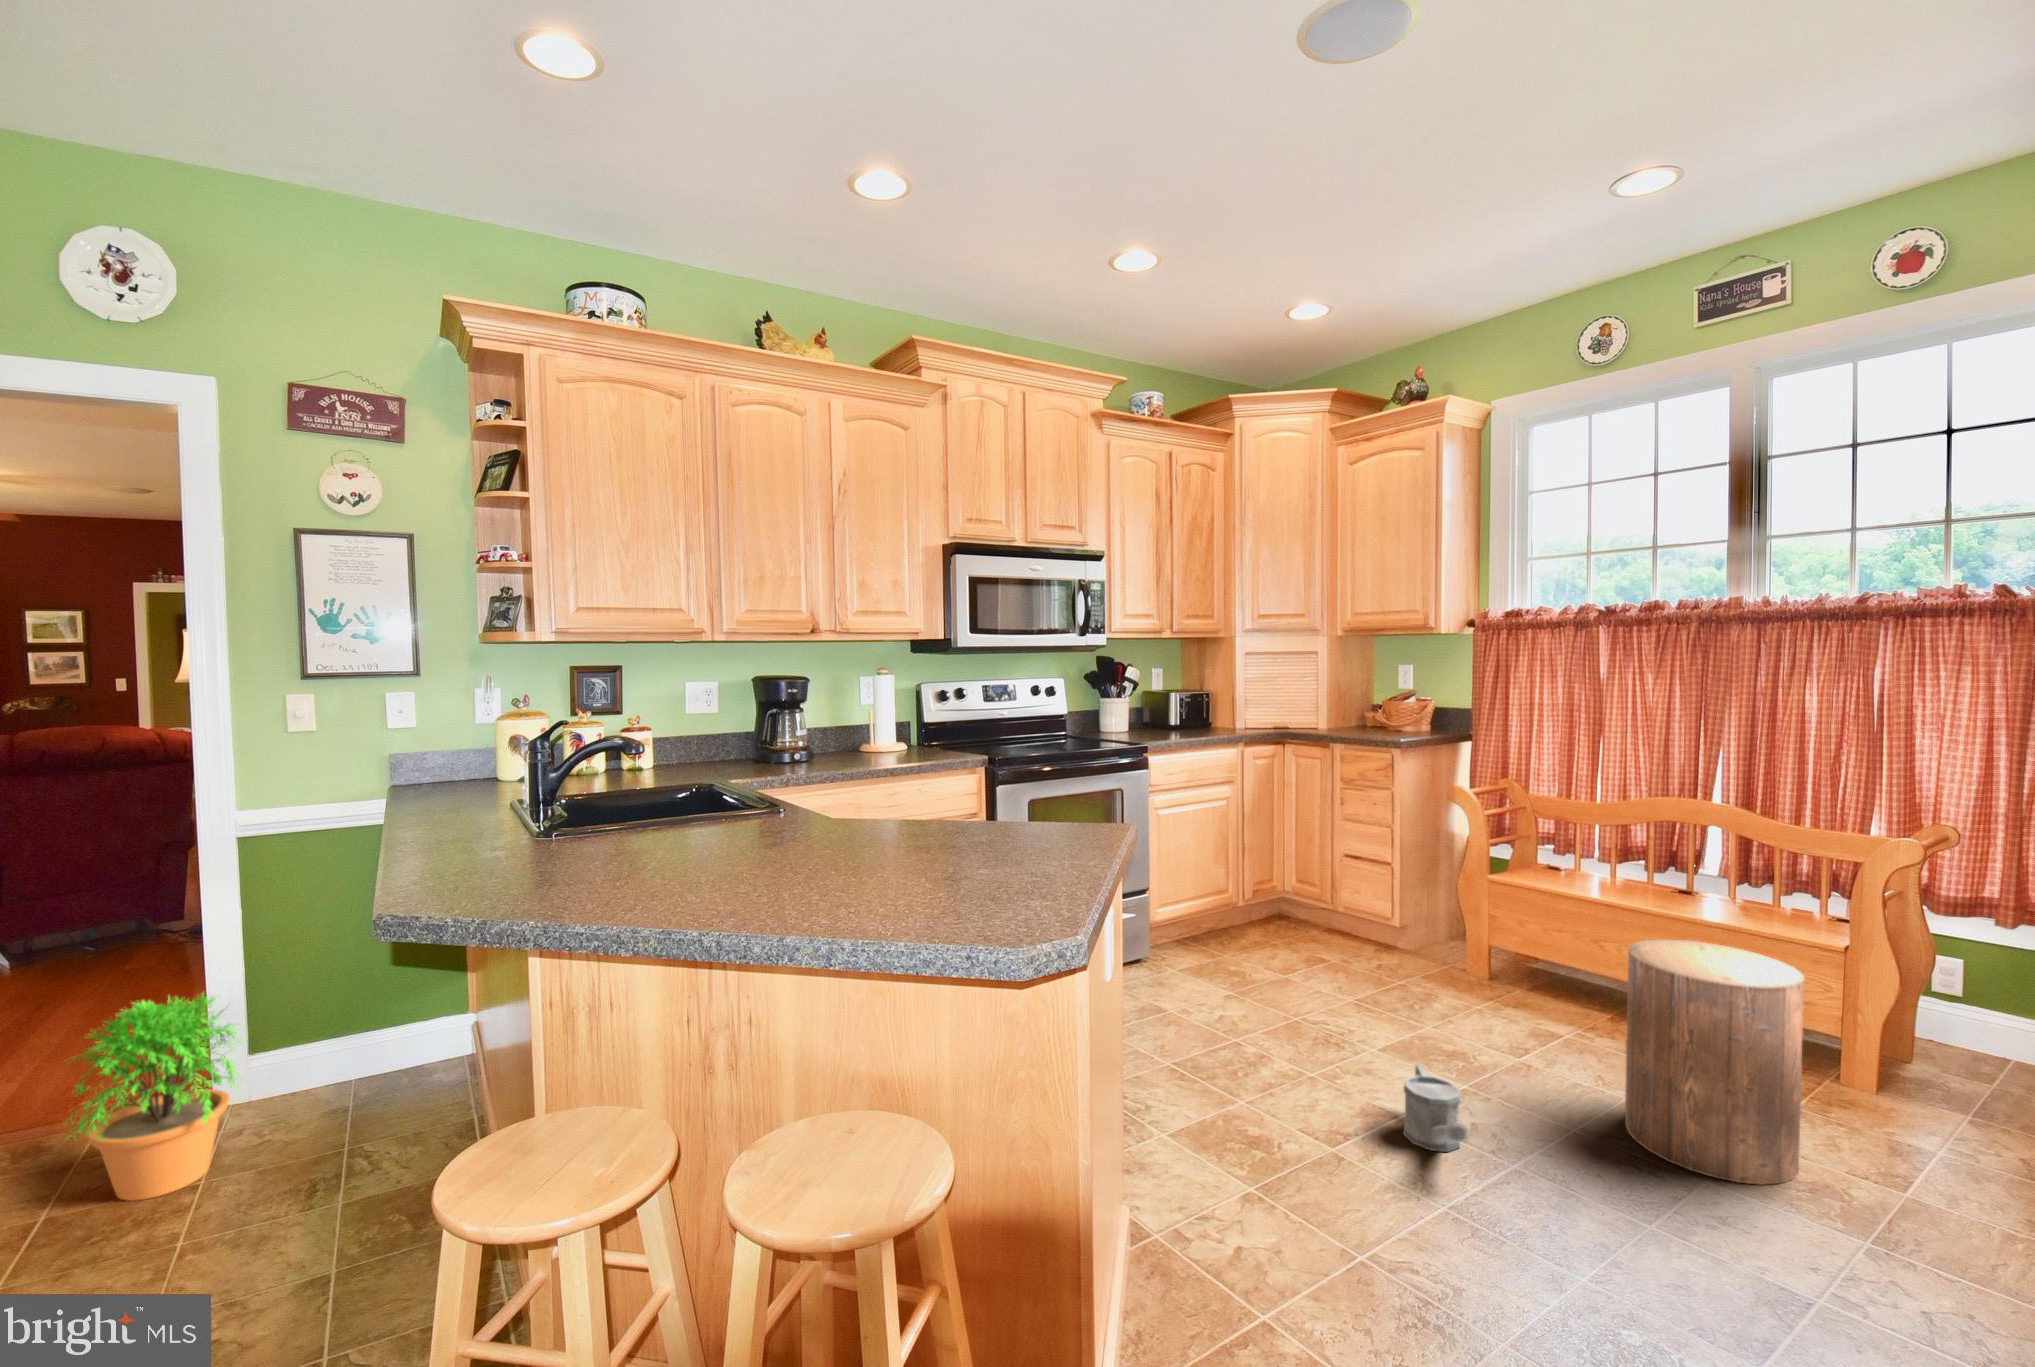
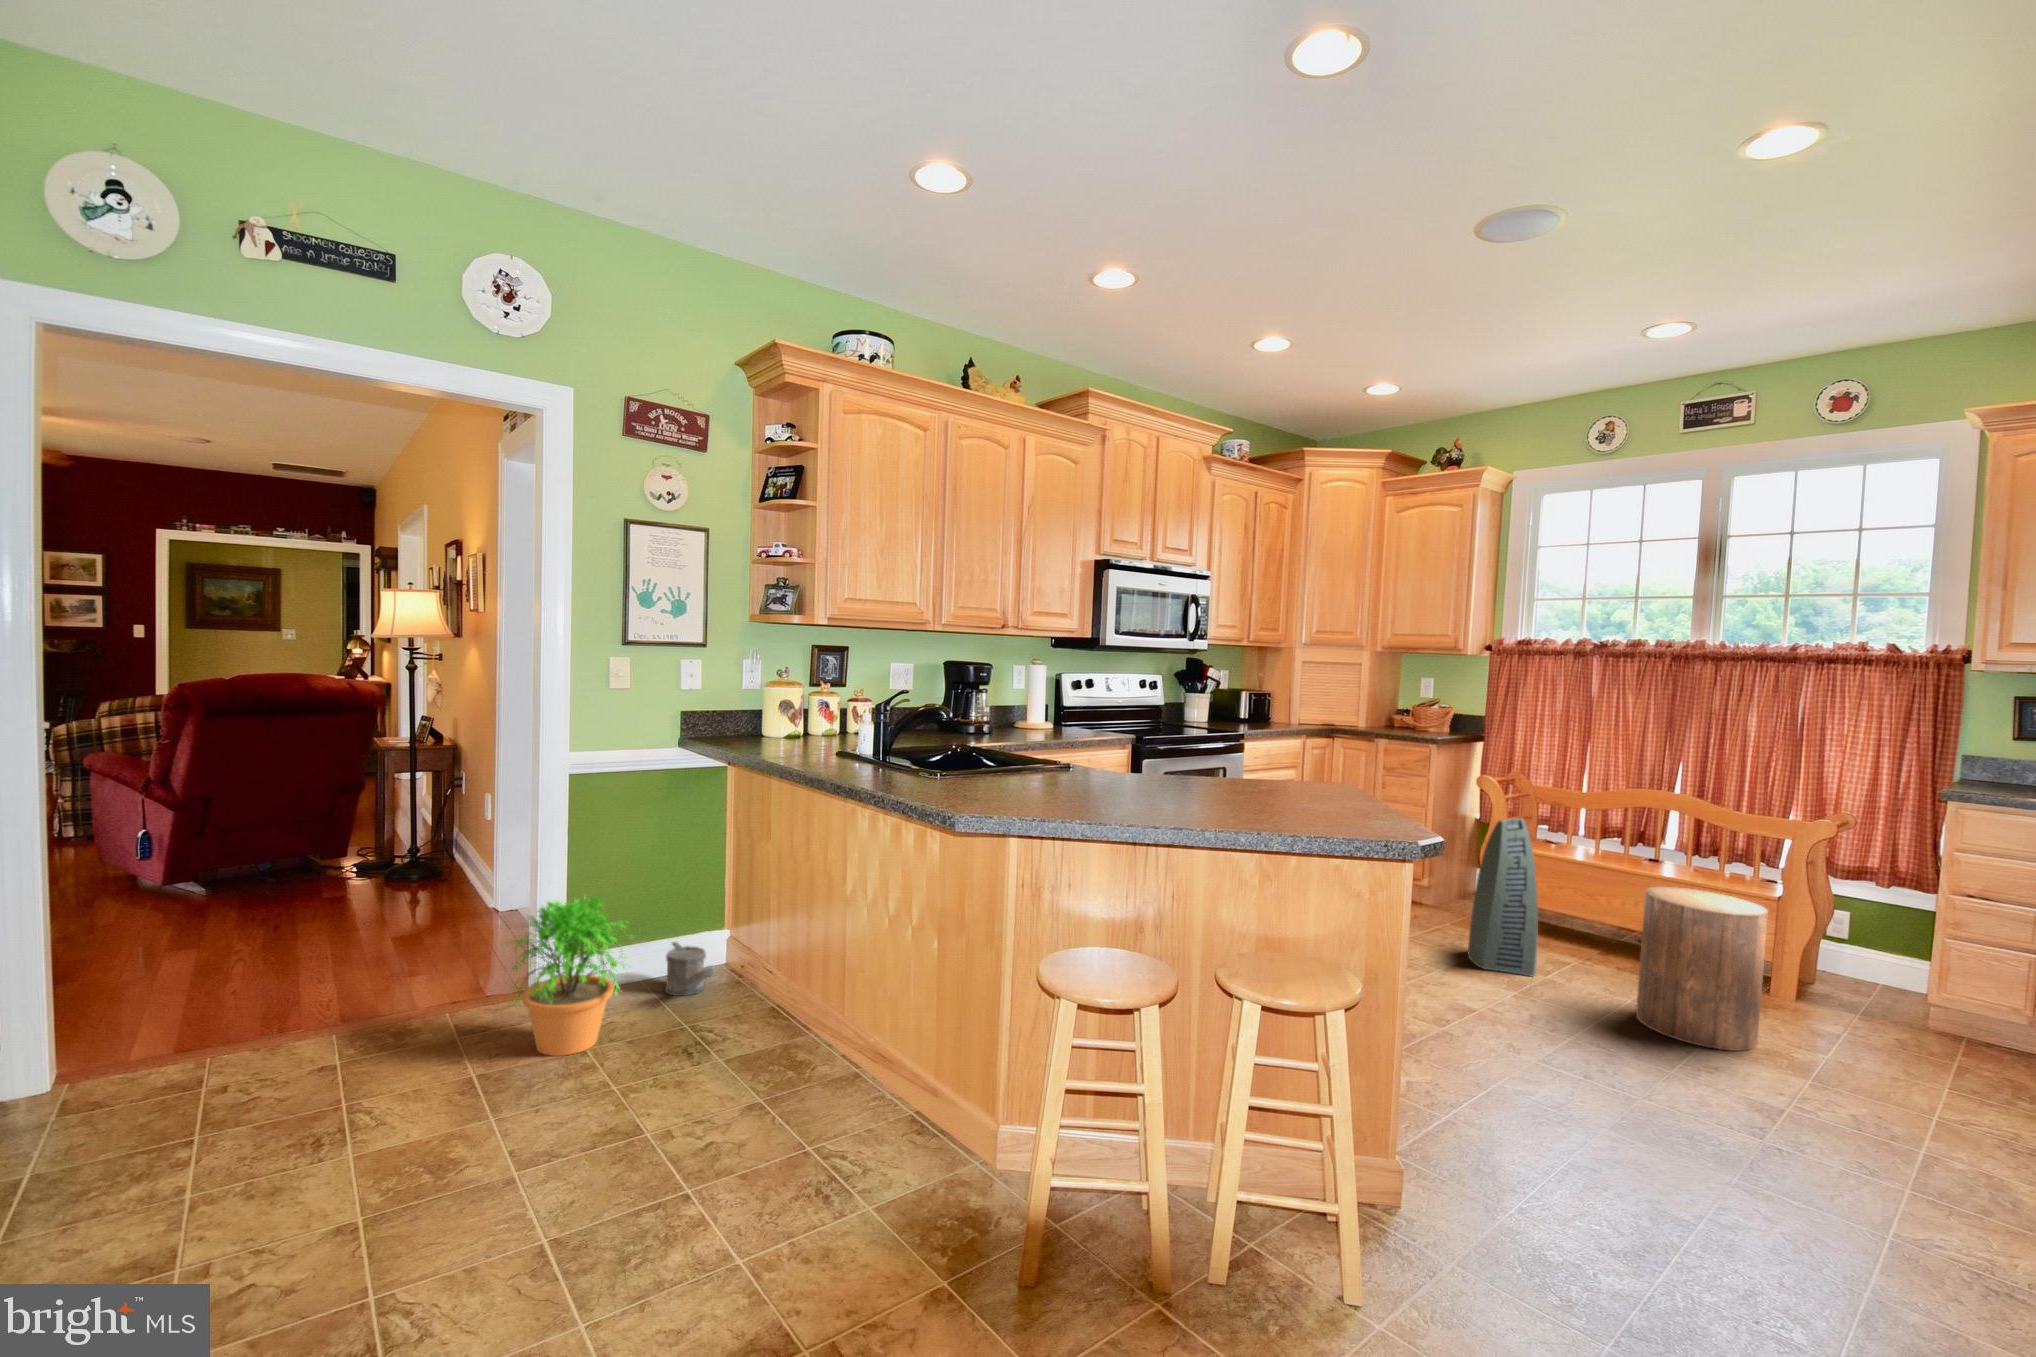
air purifier: none [1422,843,1508,1056] -> present [1468,818,1538,977]
watering can: present [1403,1065,1468,1152] -> present [665,942,715,996]

